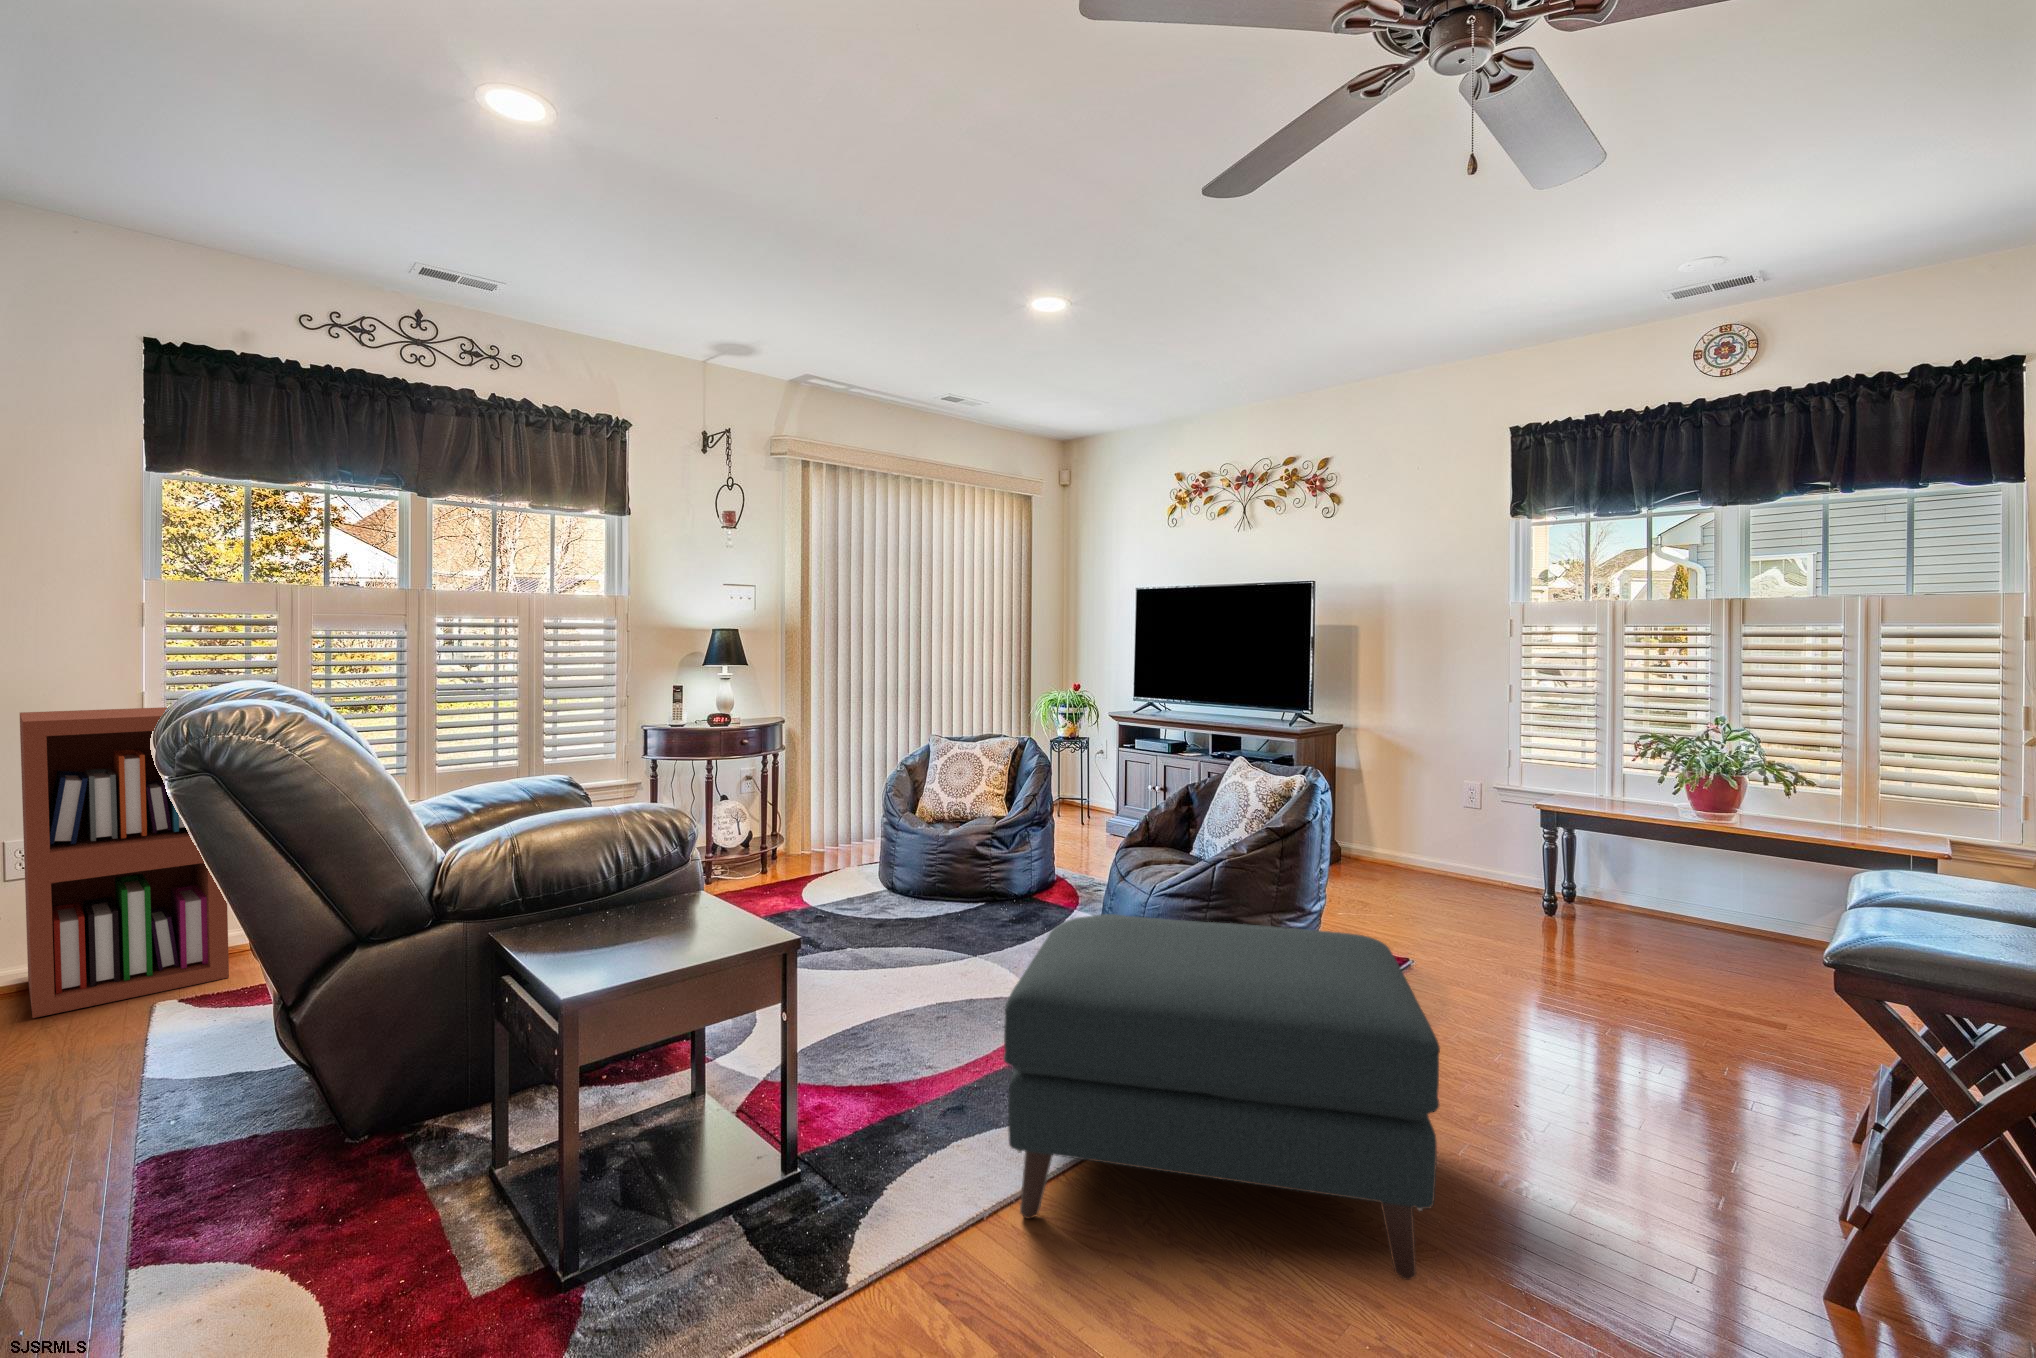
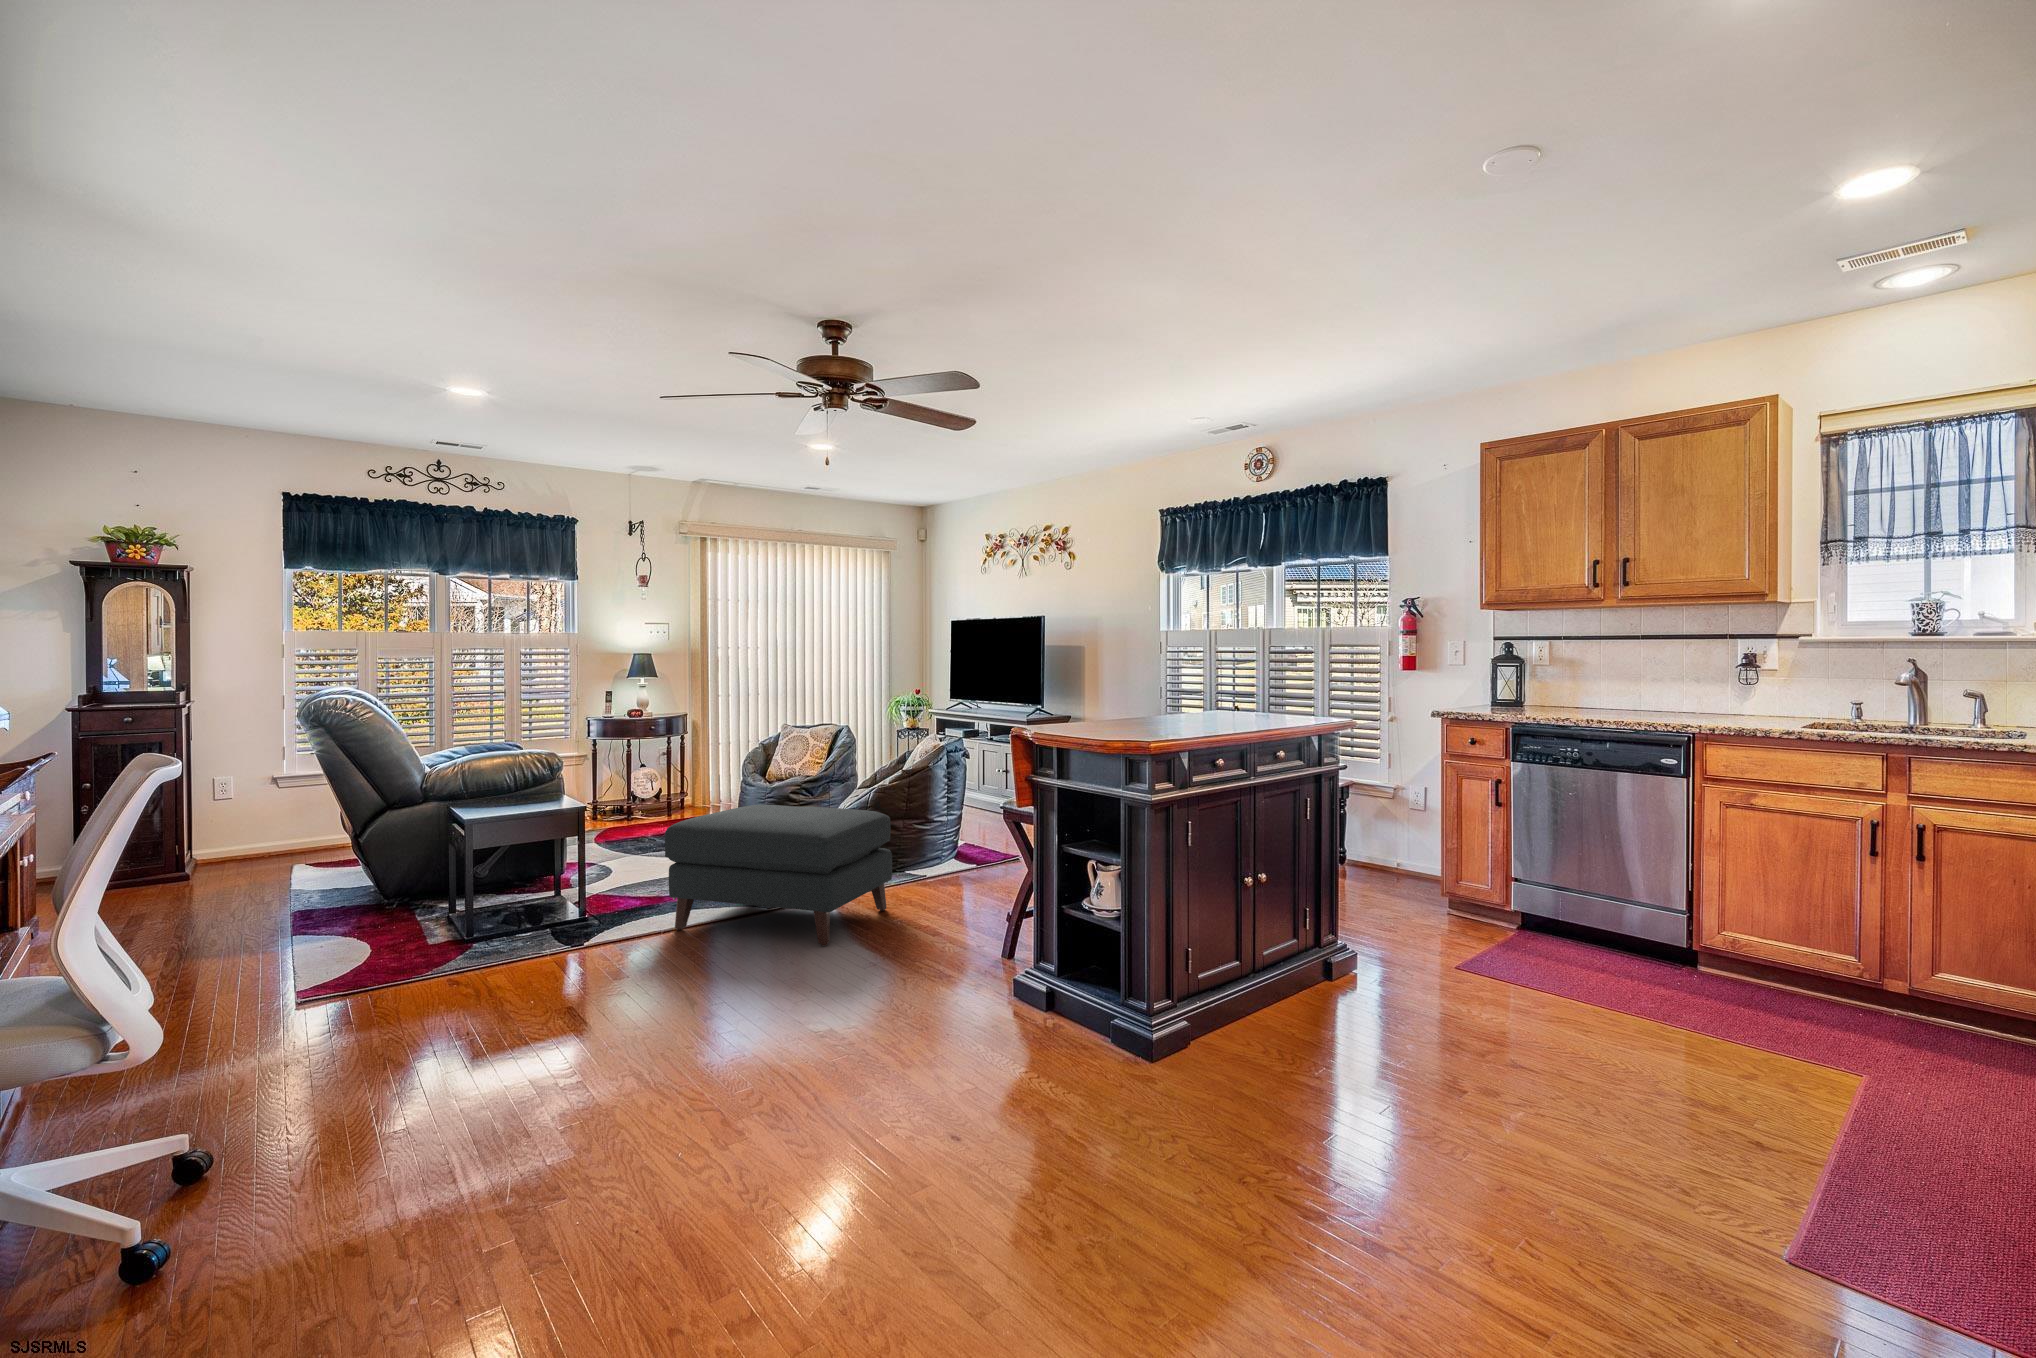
bookshelf: present [20,707,229,1018] -> none [219,703,328,869]

